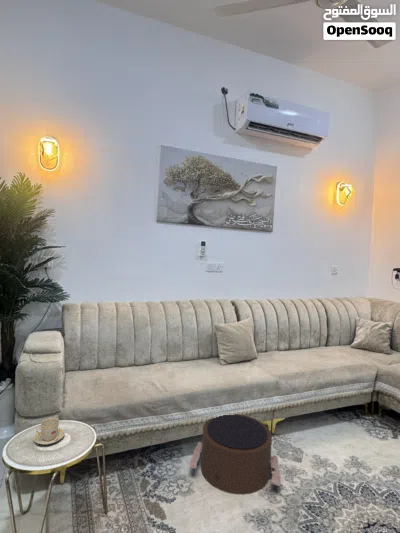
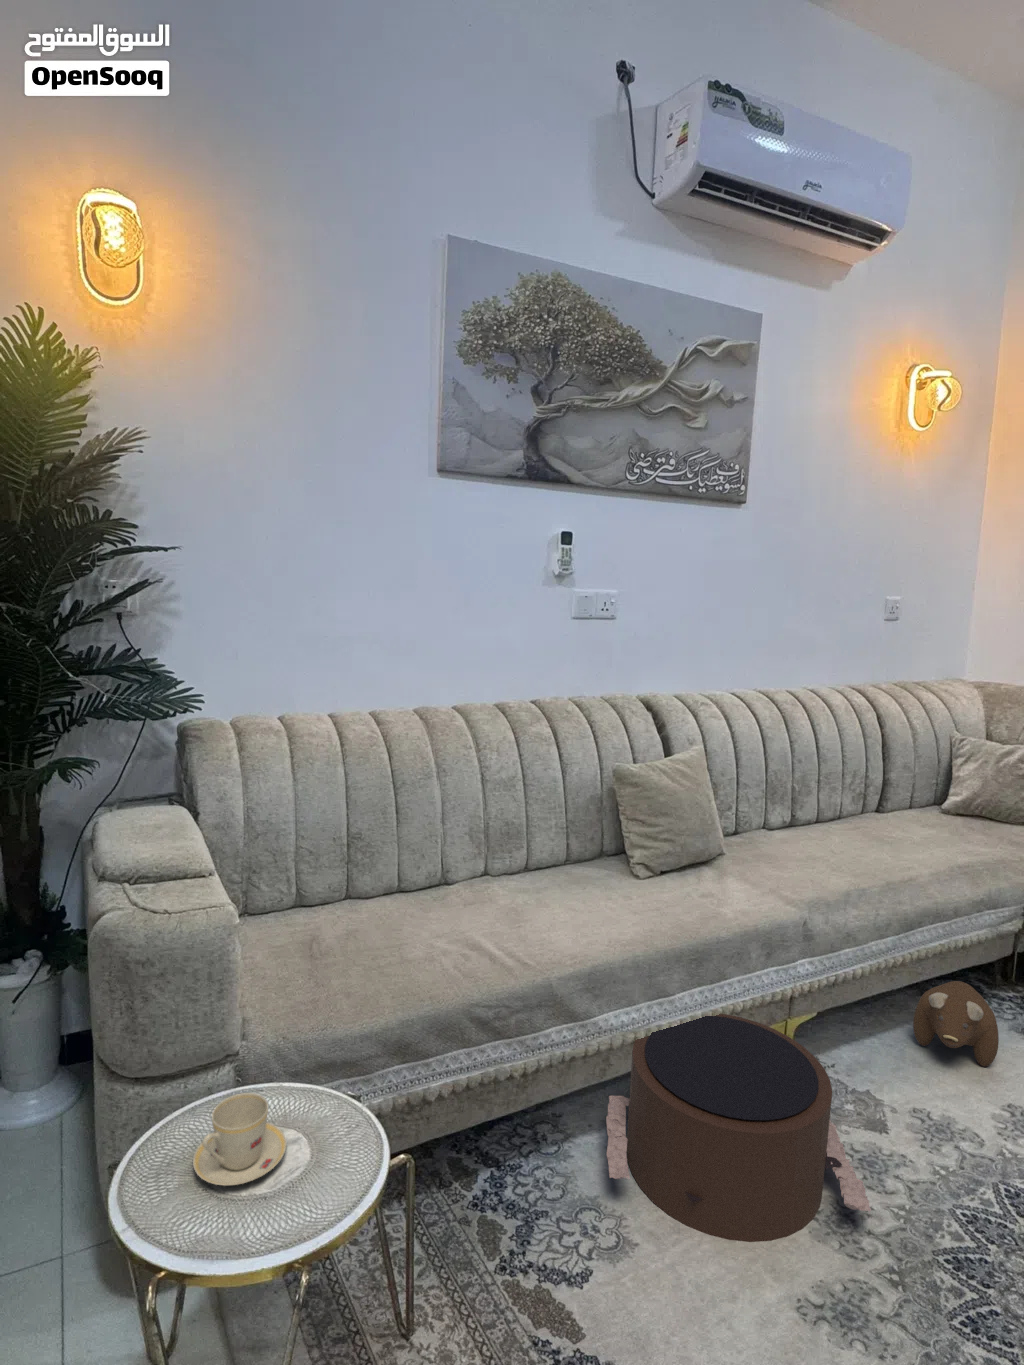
plush toy: none [324,410,354,444] -> present [913,981,999,1066]

